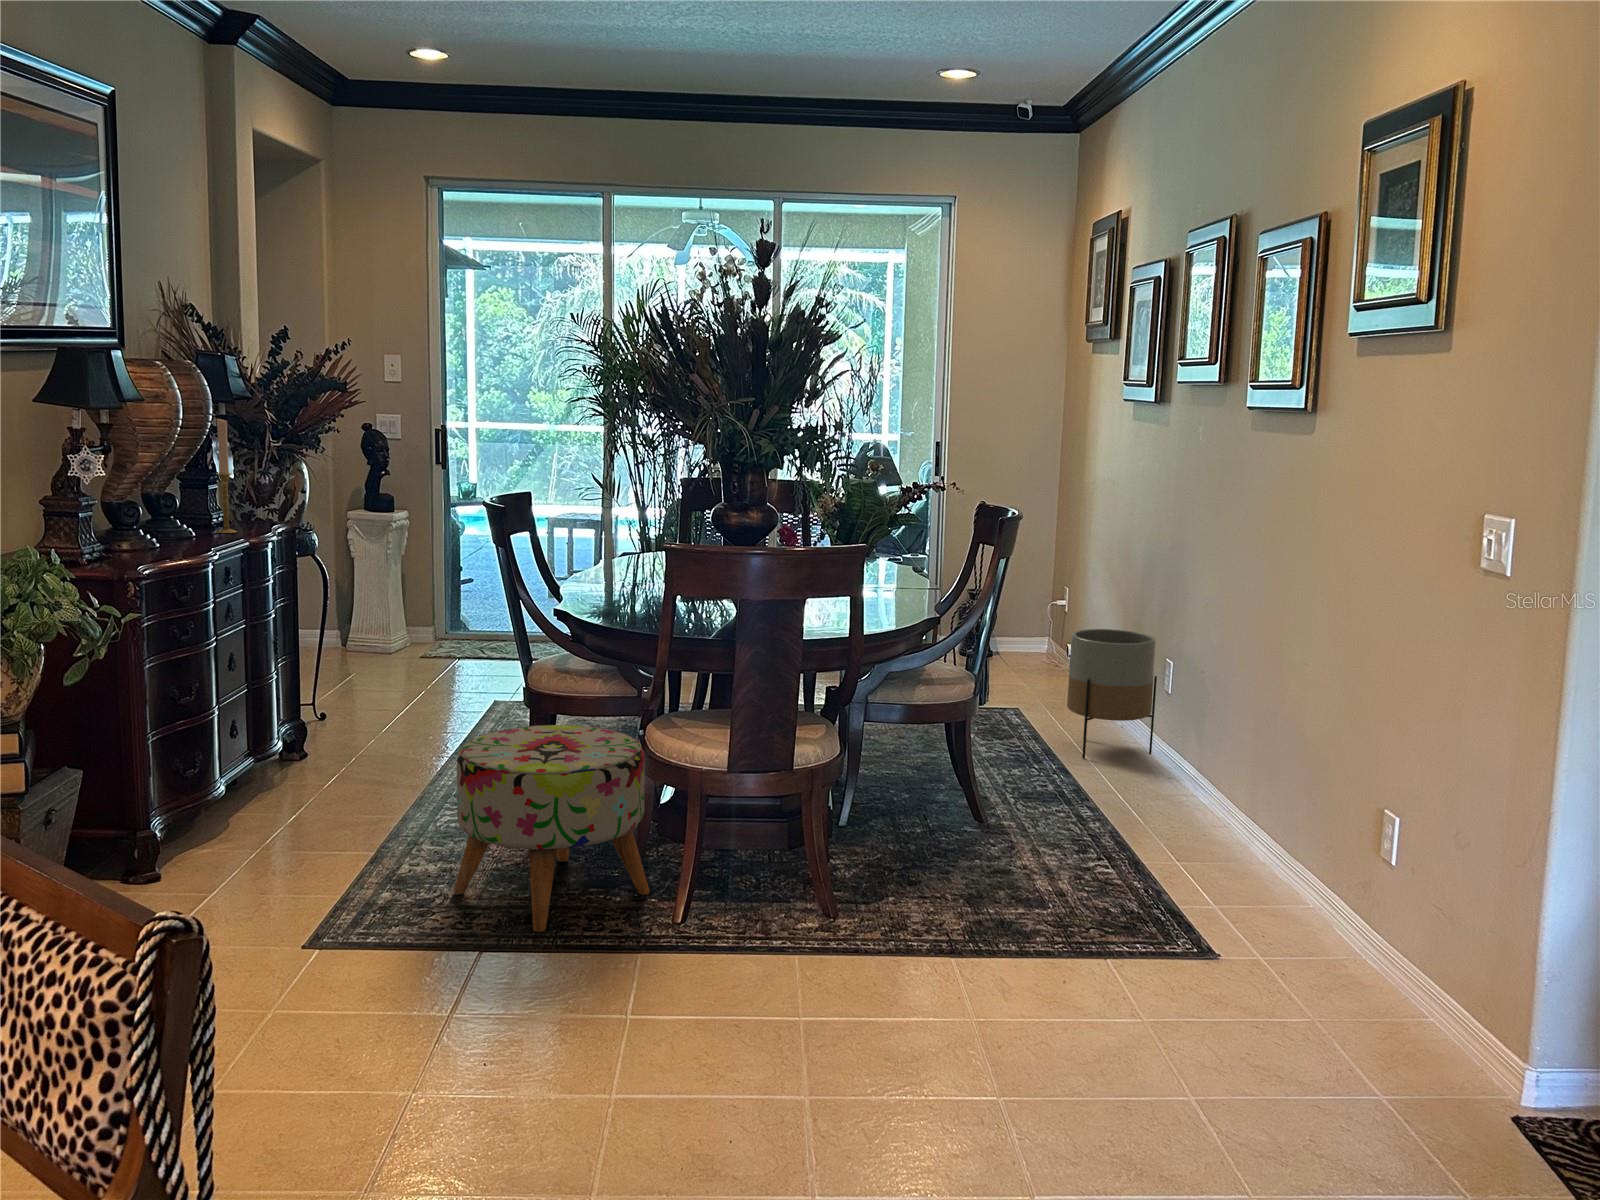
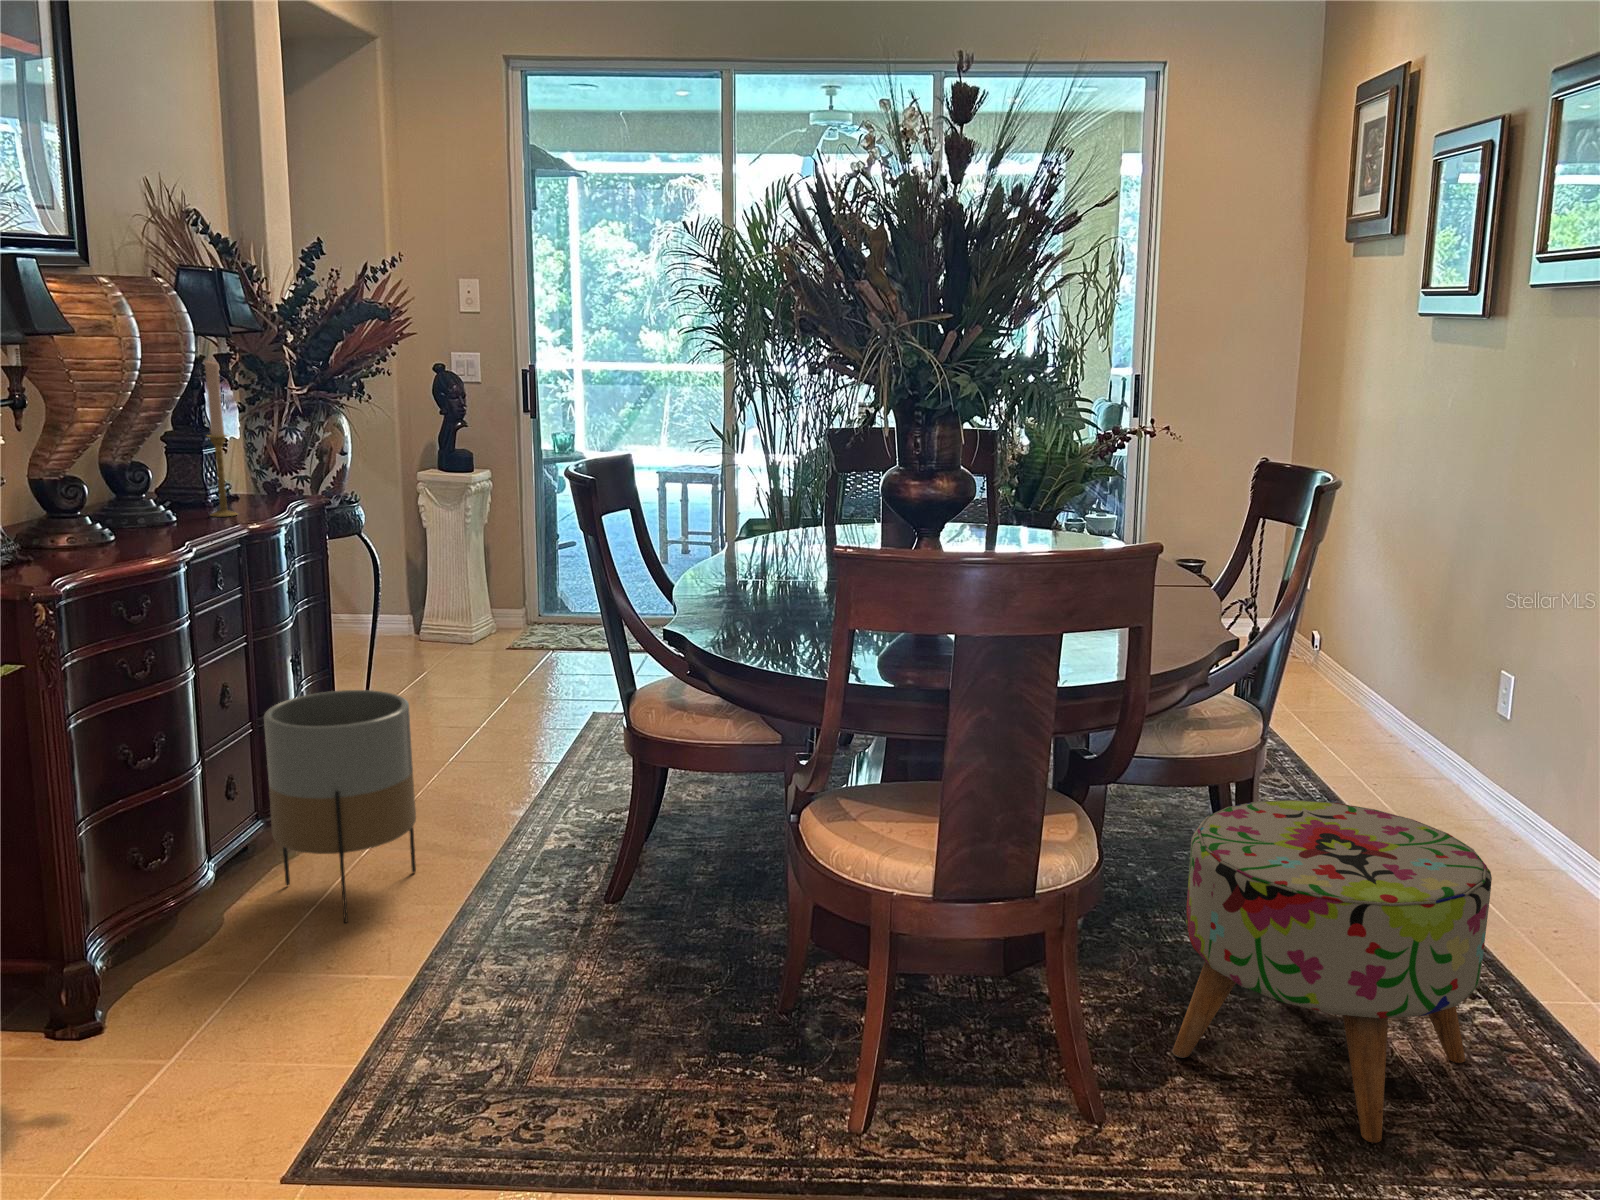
planter: present [1067,629,1157,759] -> present [264,690,416,923]
ottoman: present [453,725,650,932] -> present [1172,800,1492,1143]

